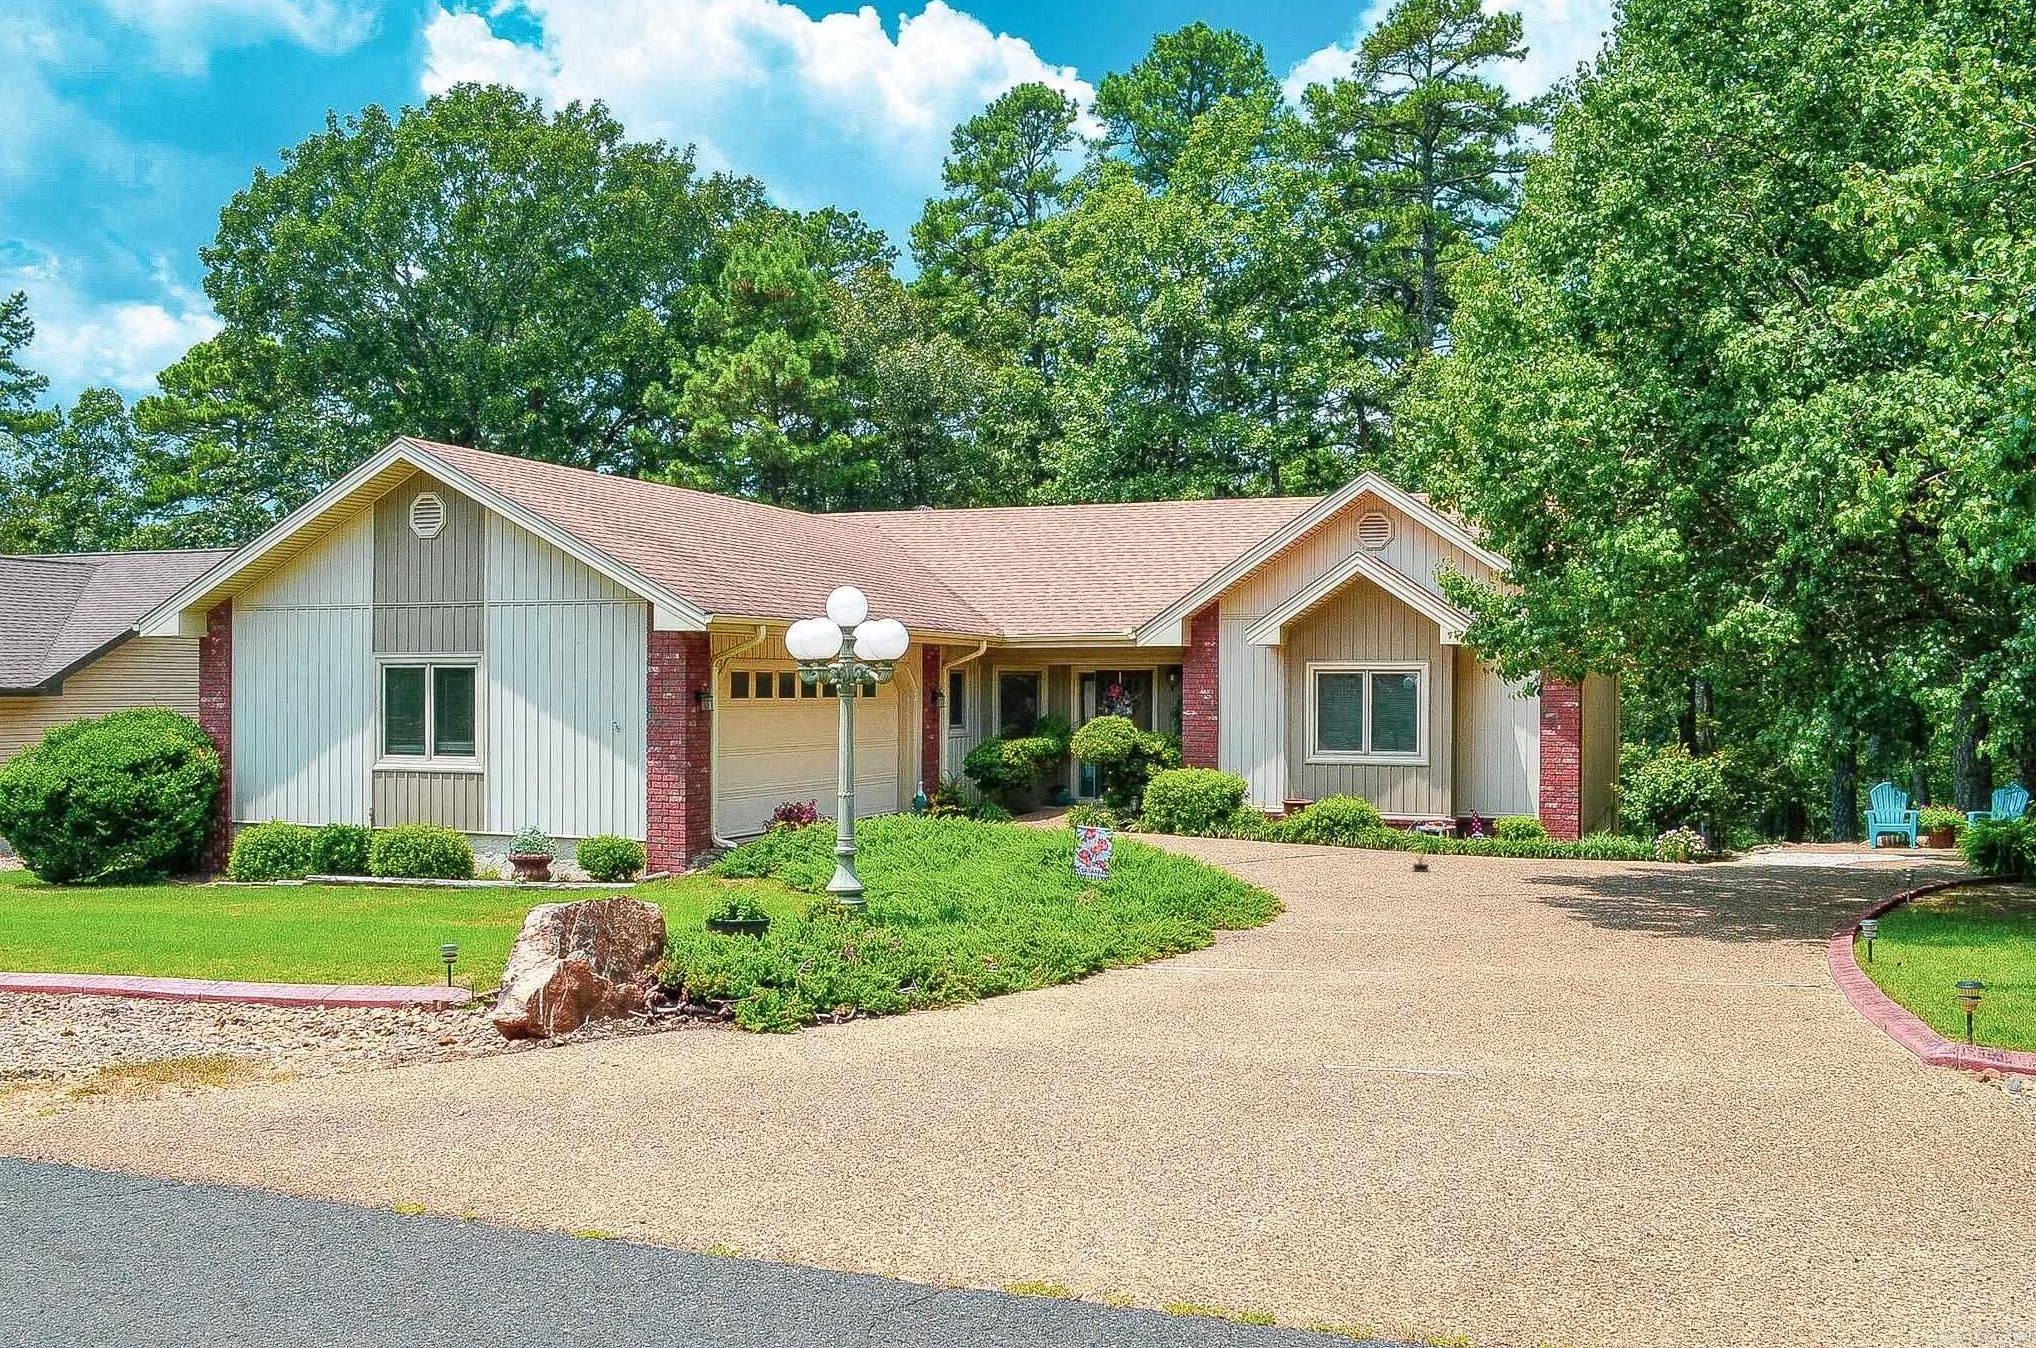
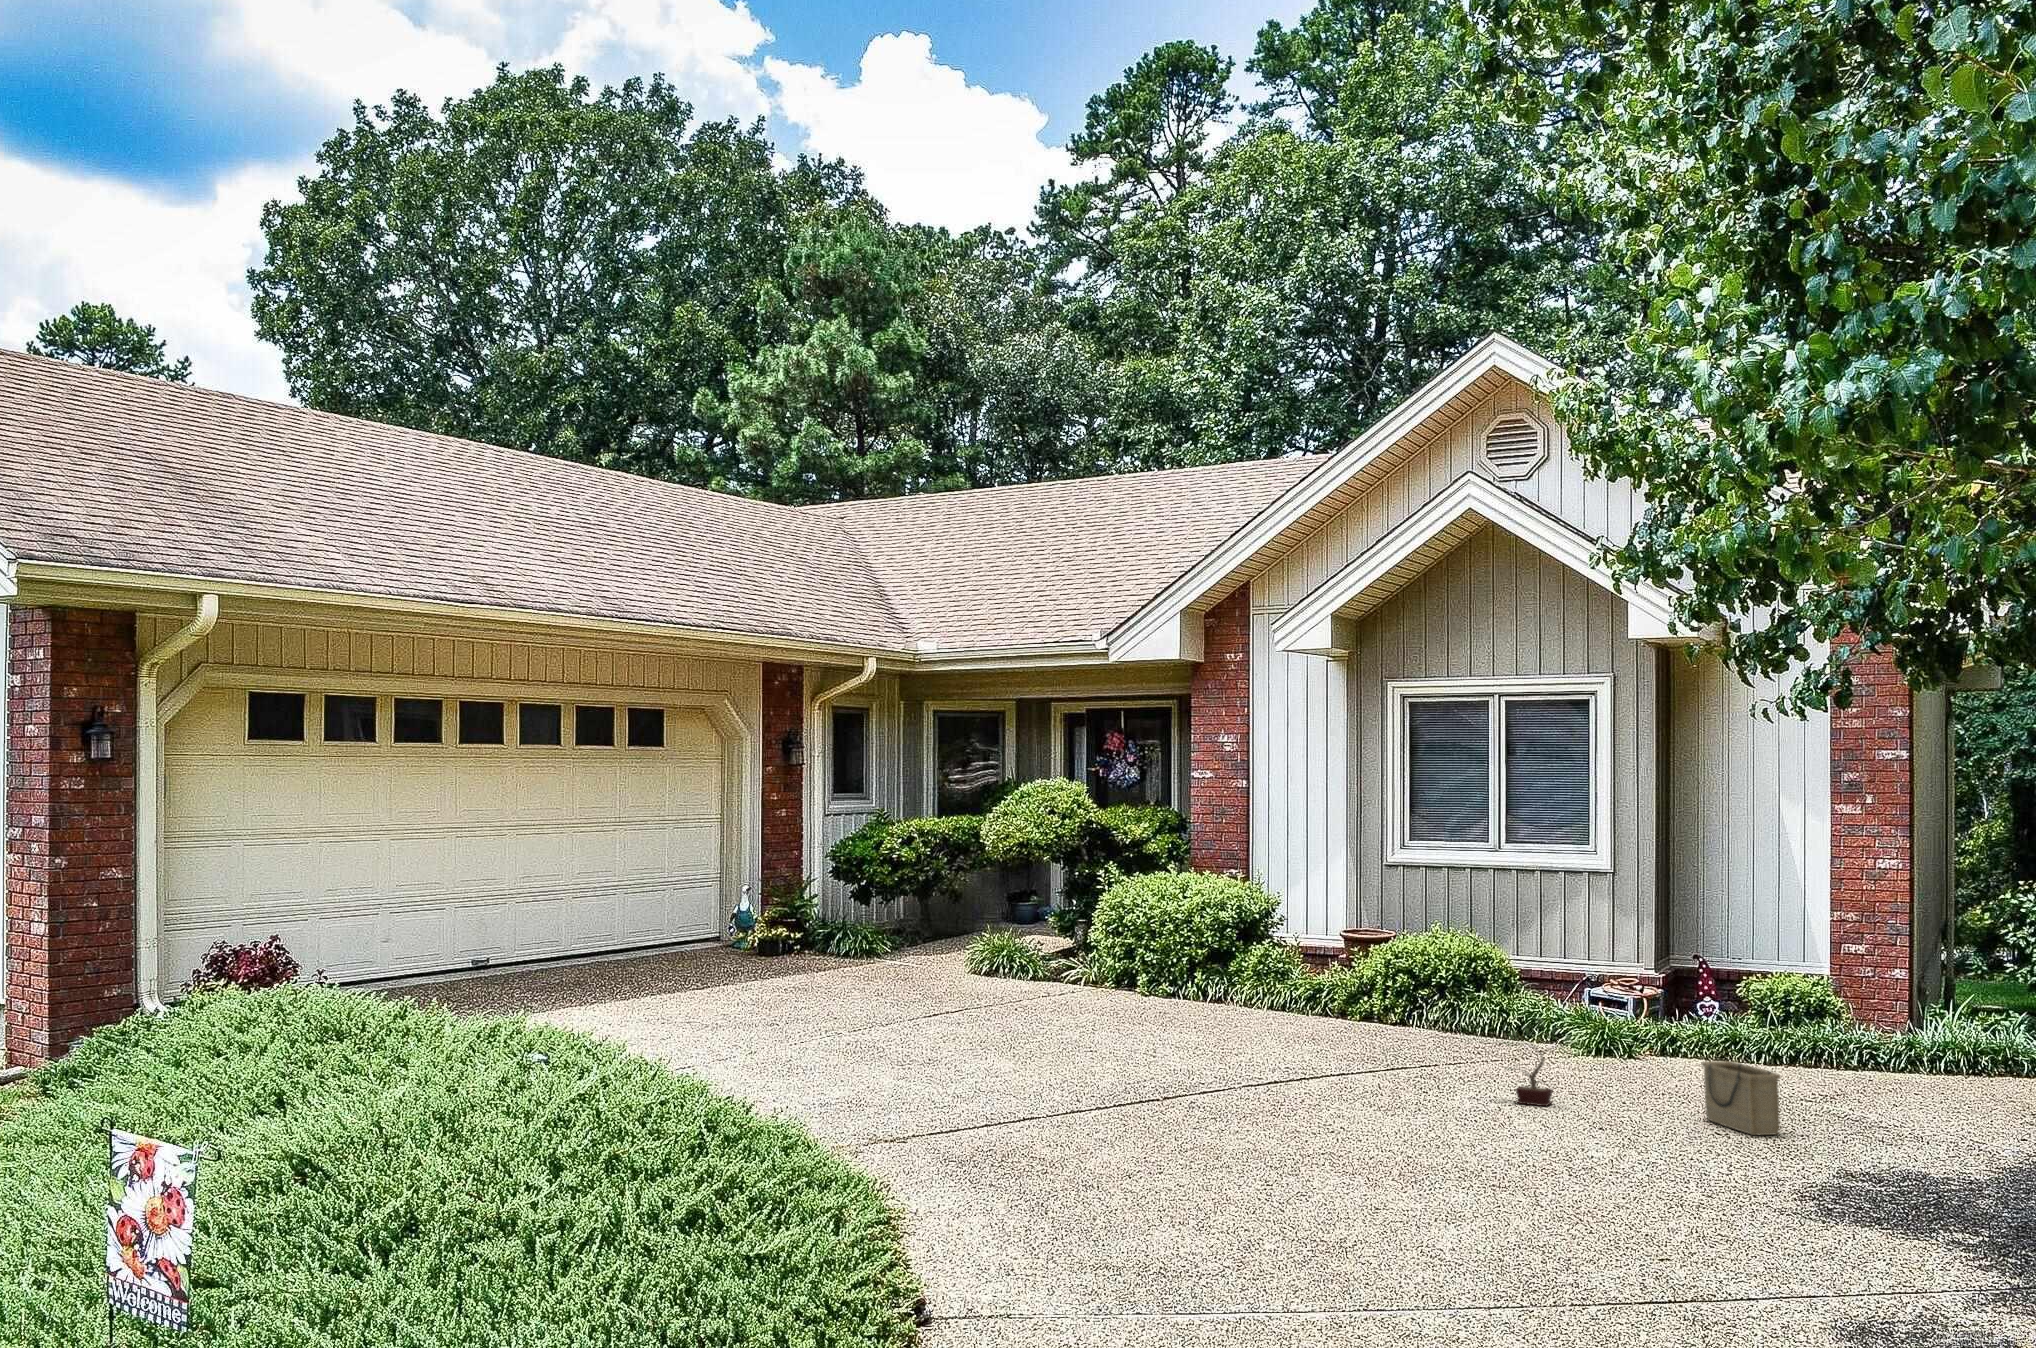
basket: none [1495,848,1530,877] -> present [1701,1061,1780,1135]

